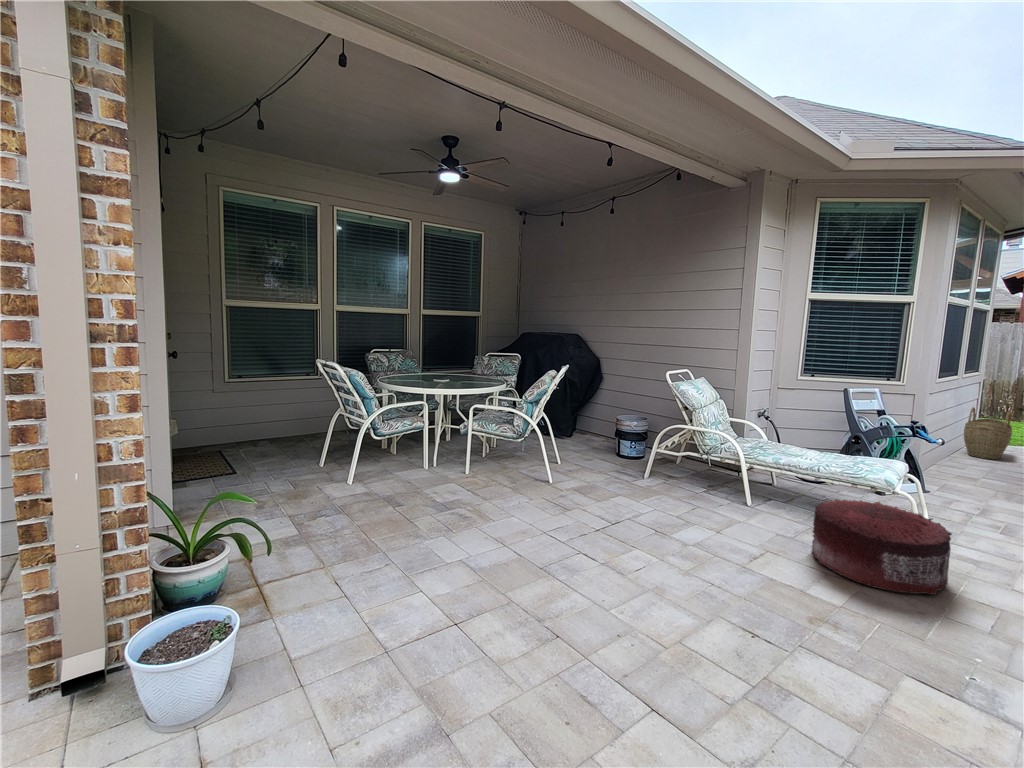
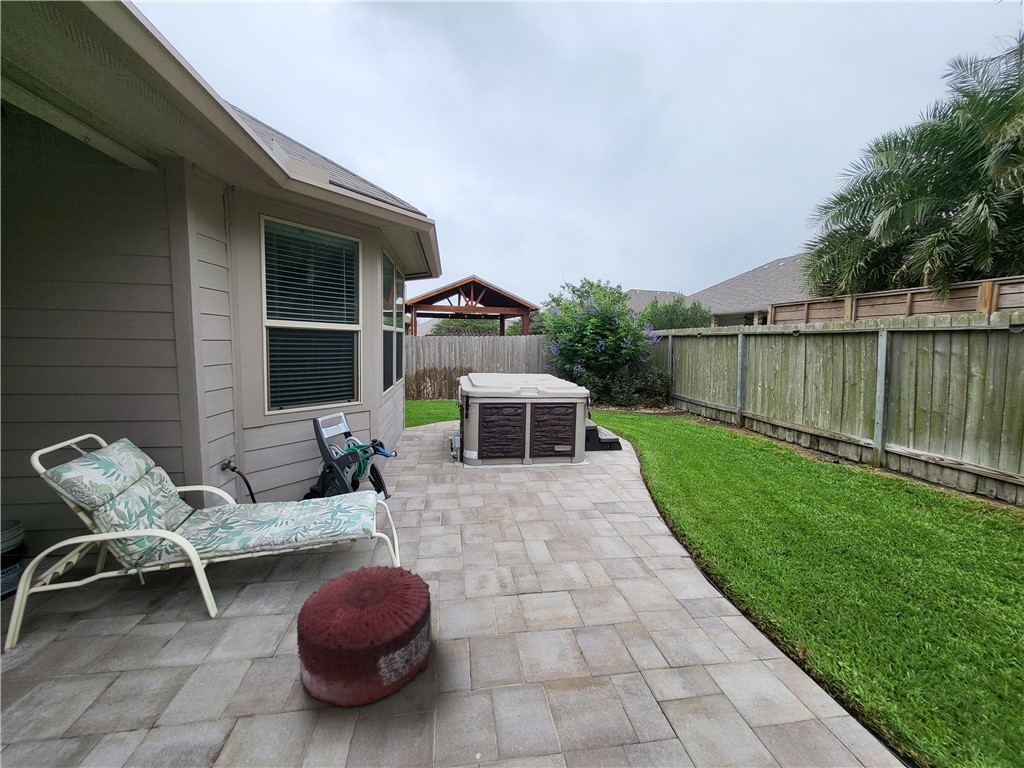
woven basket: present [964,408,1012,460] -> none [401,406,427,443]

